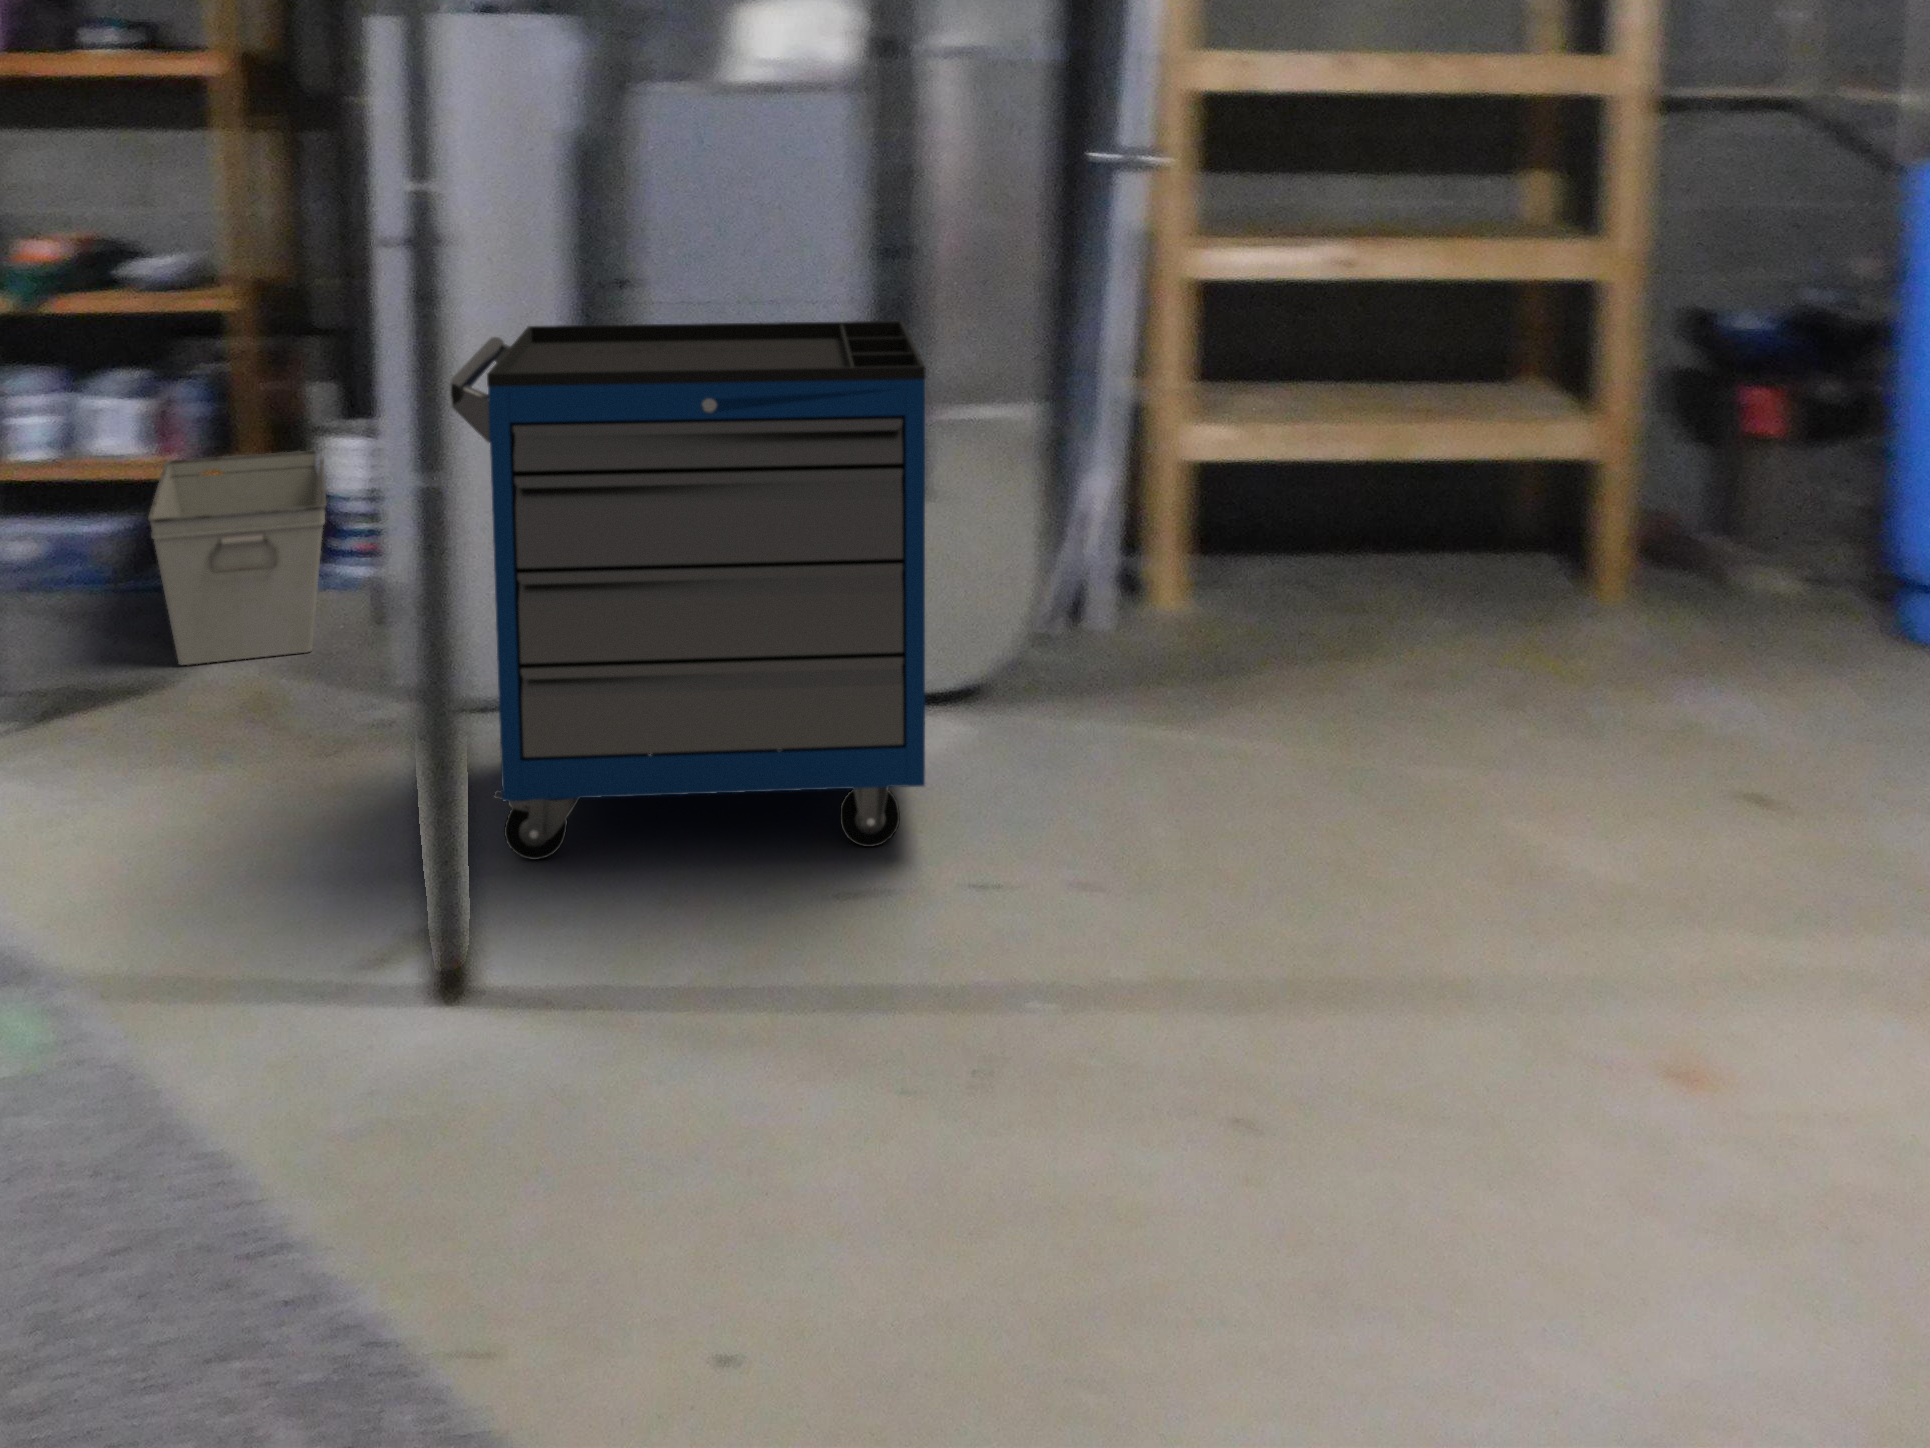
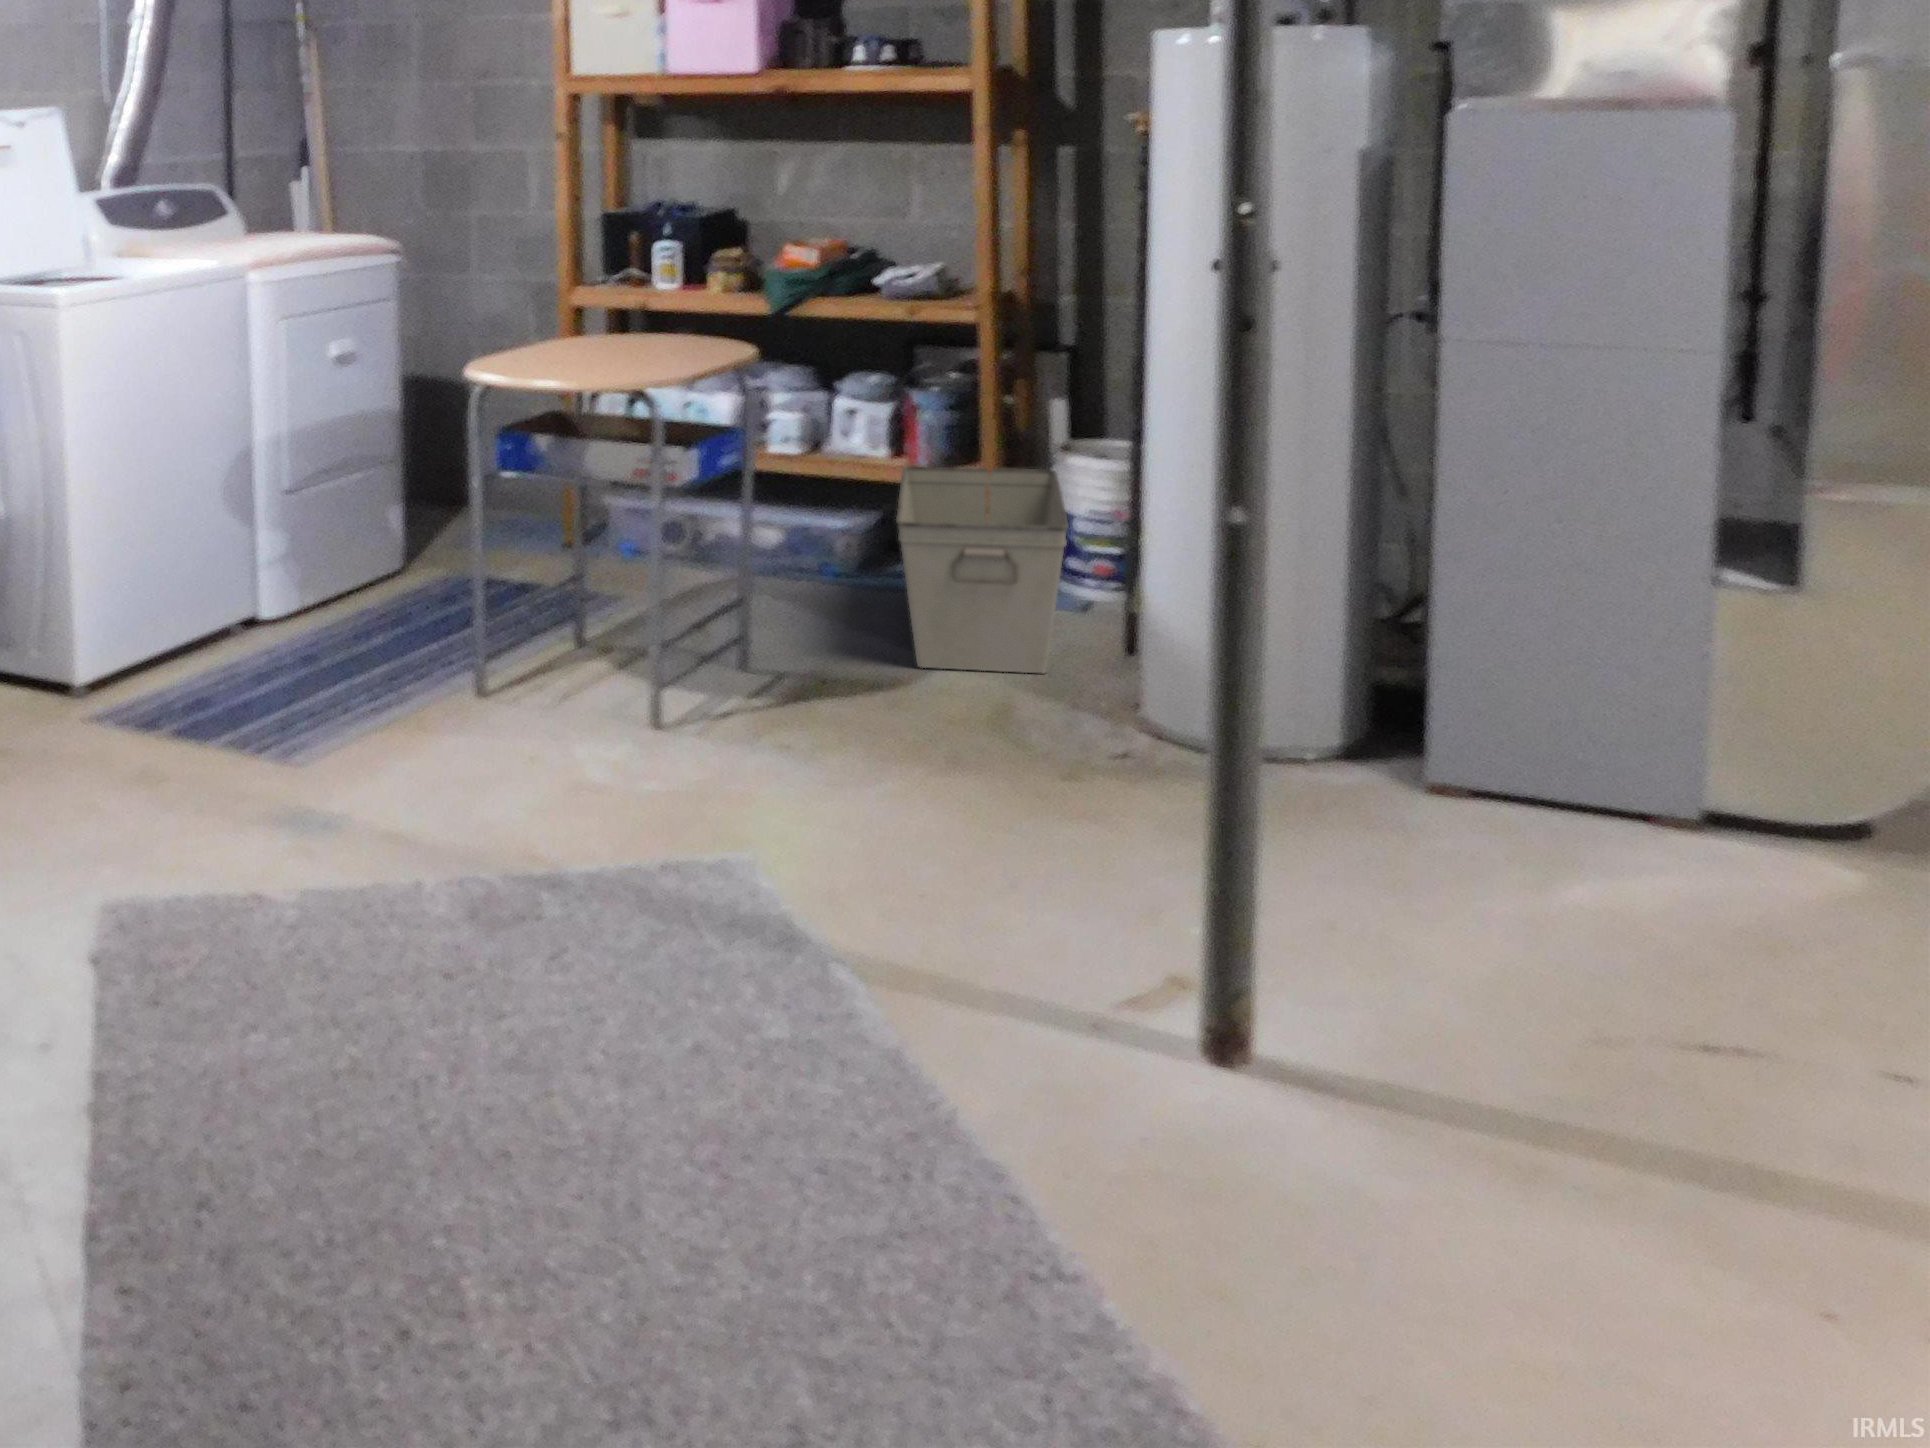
storage cabinet: present [451,321,926,860] -> none [1231,361,1842,998]

